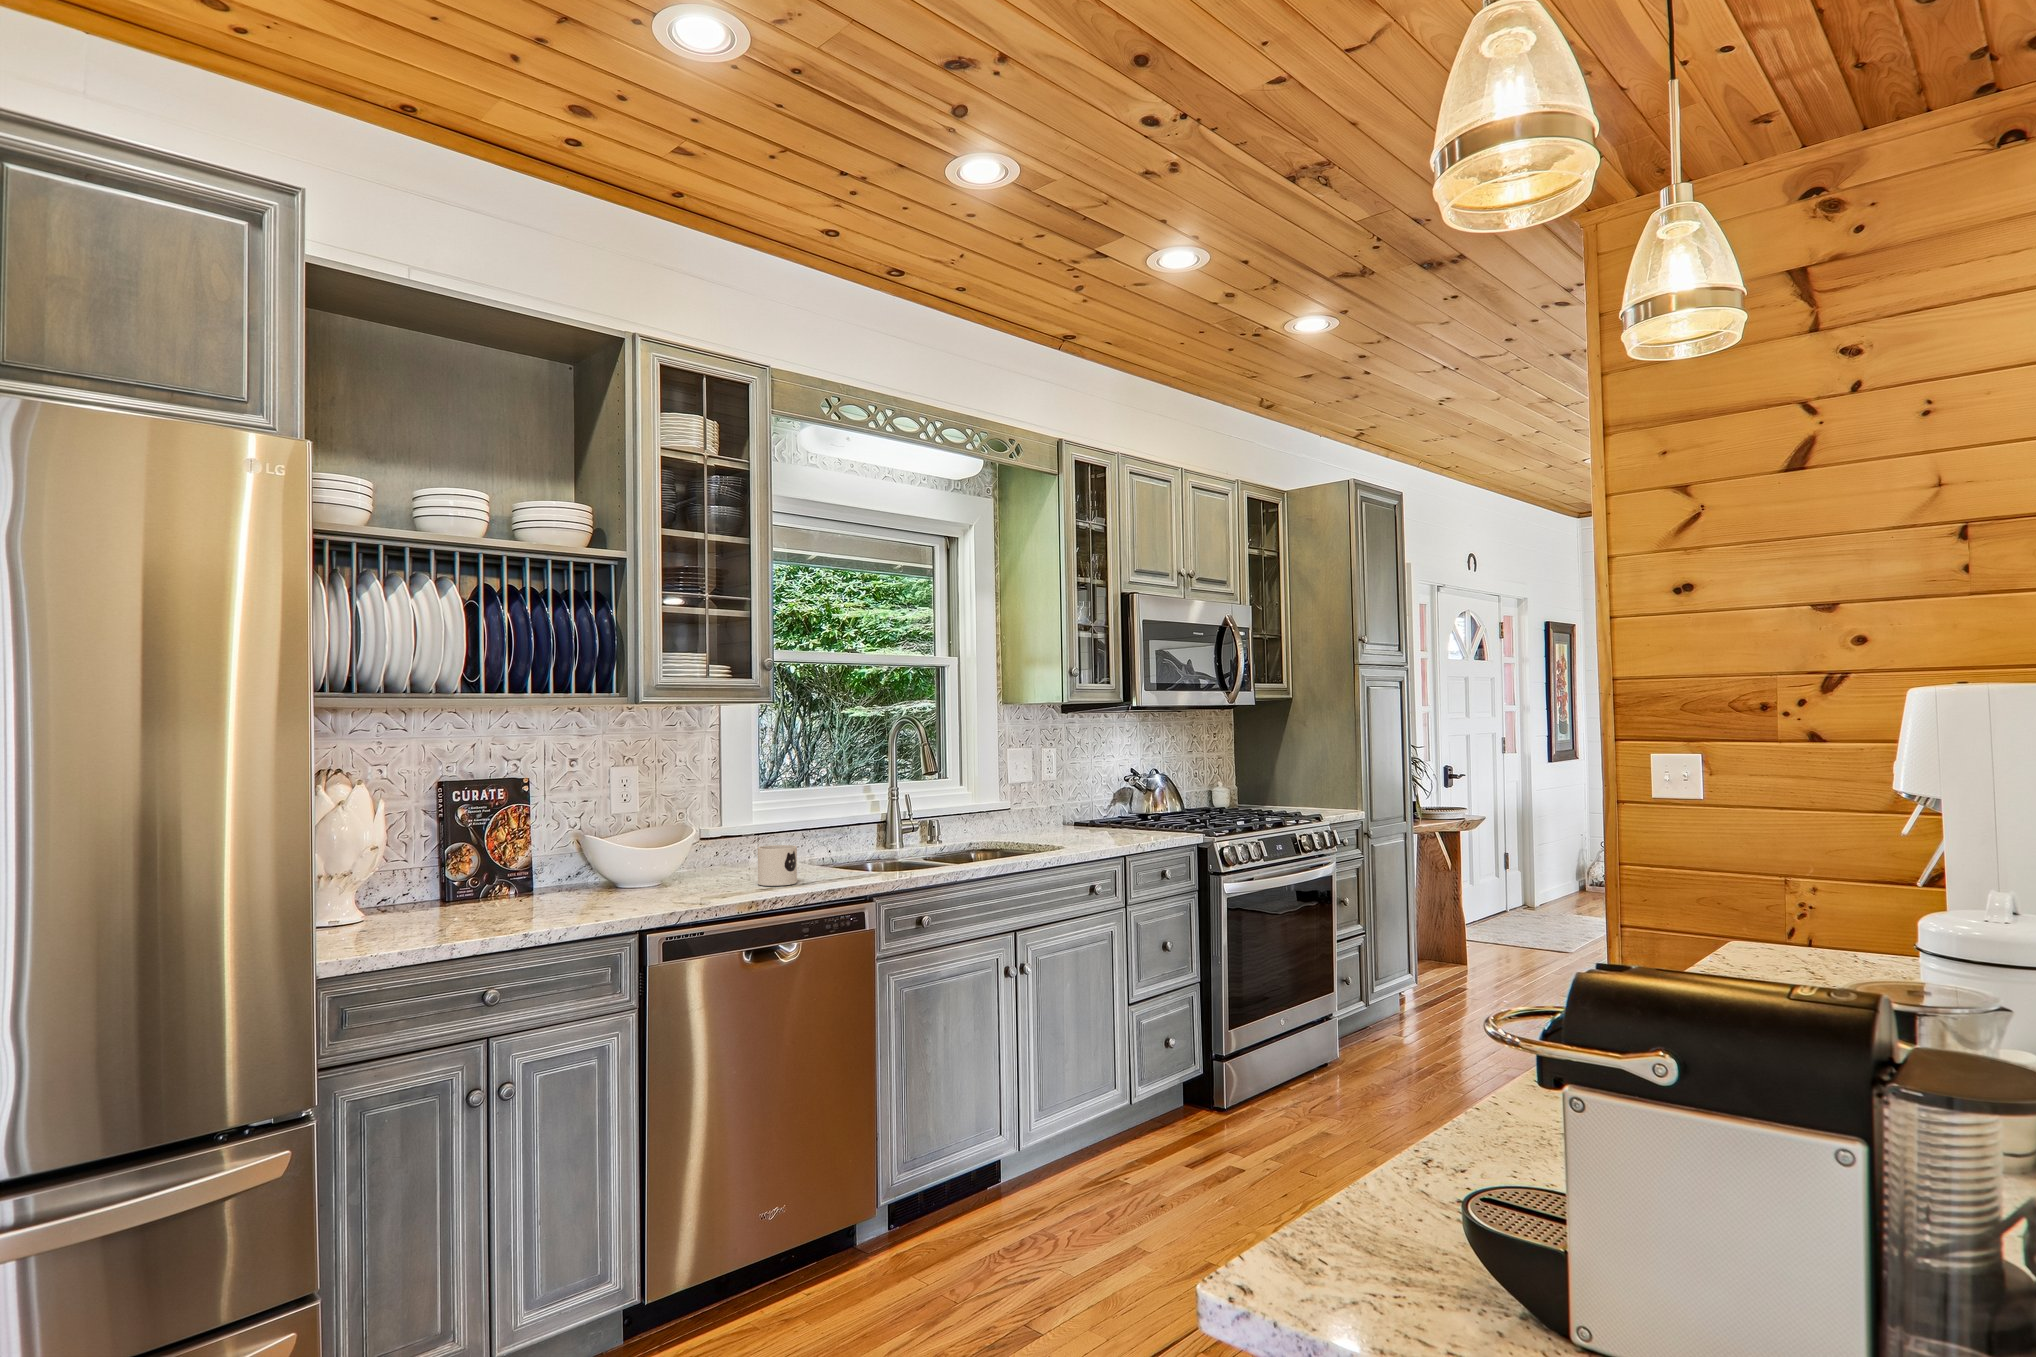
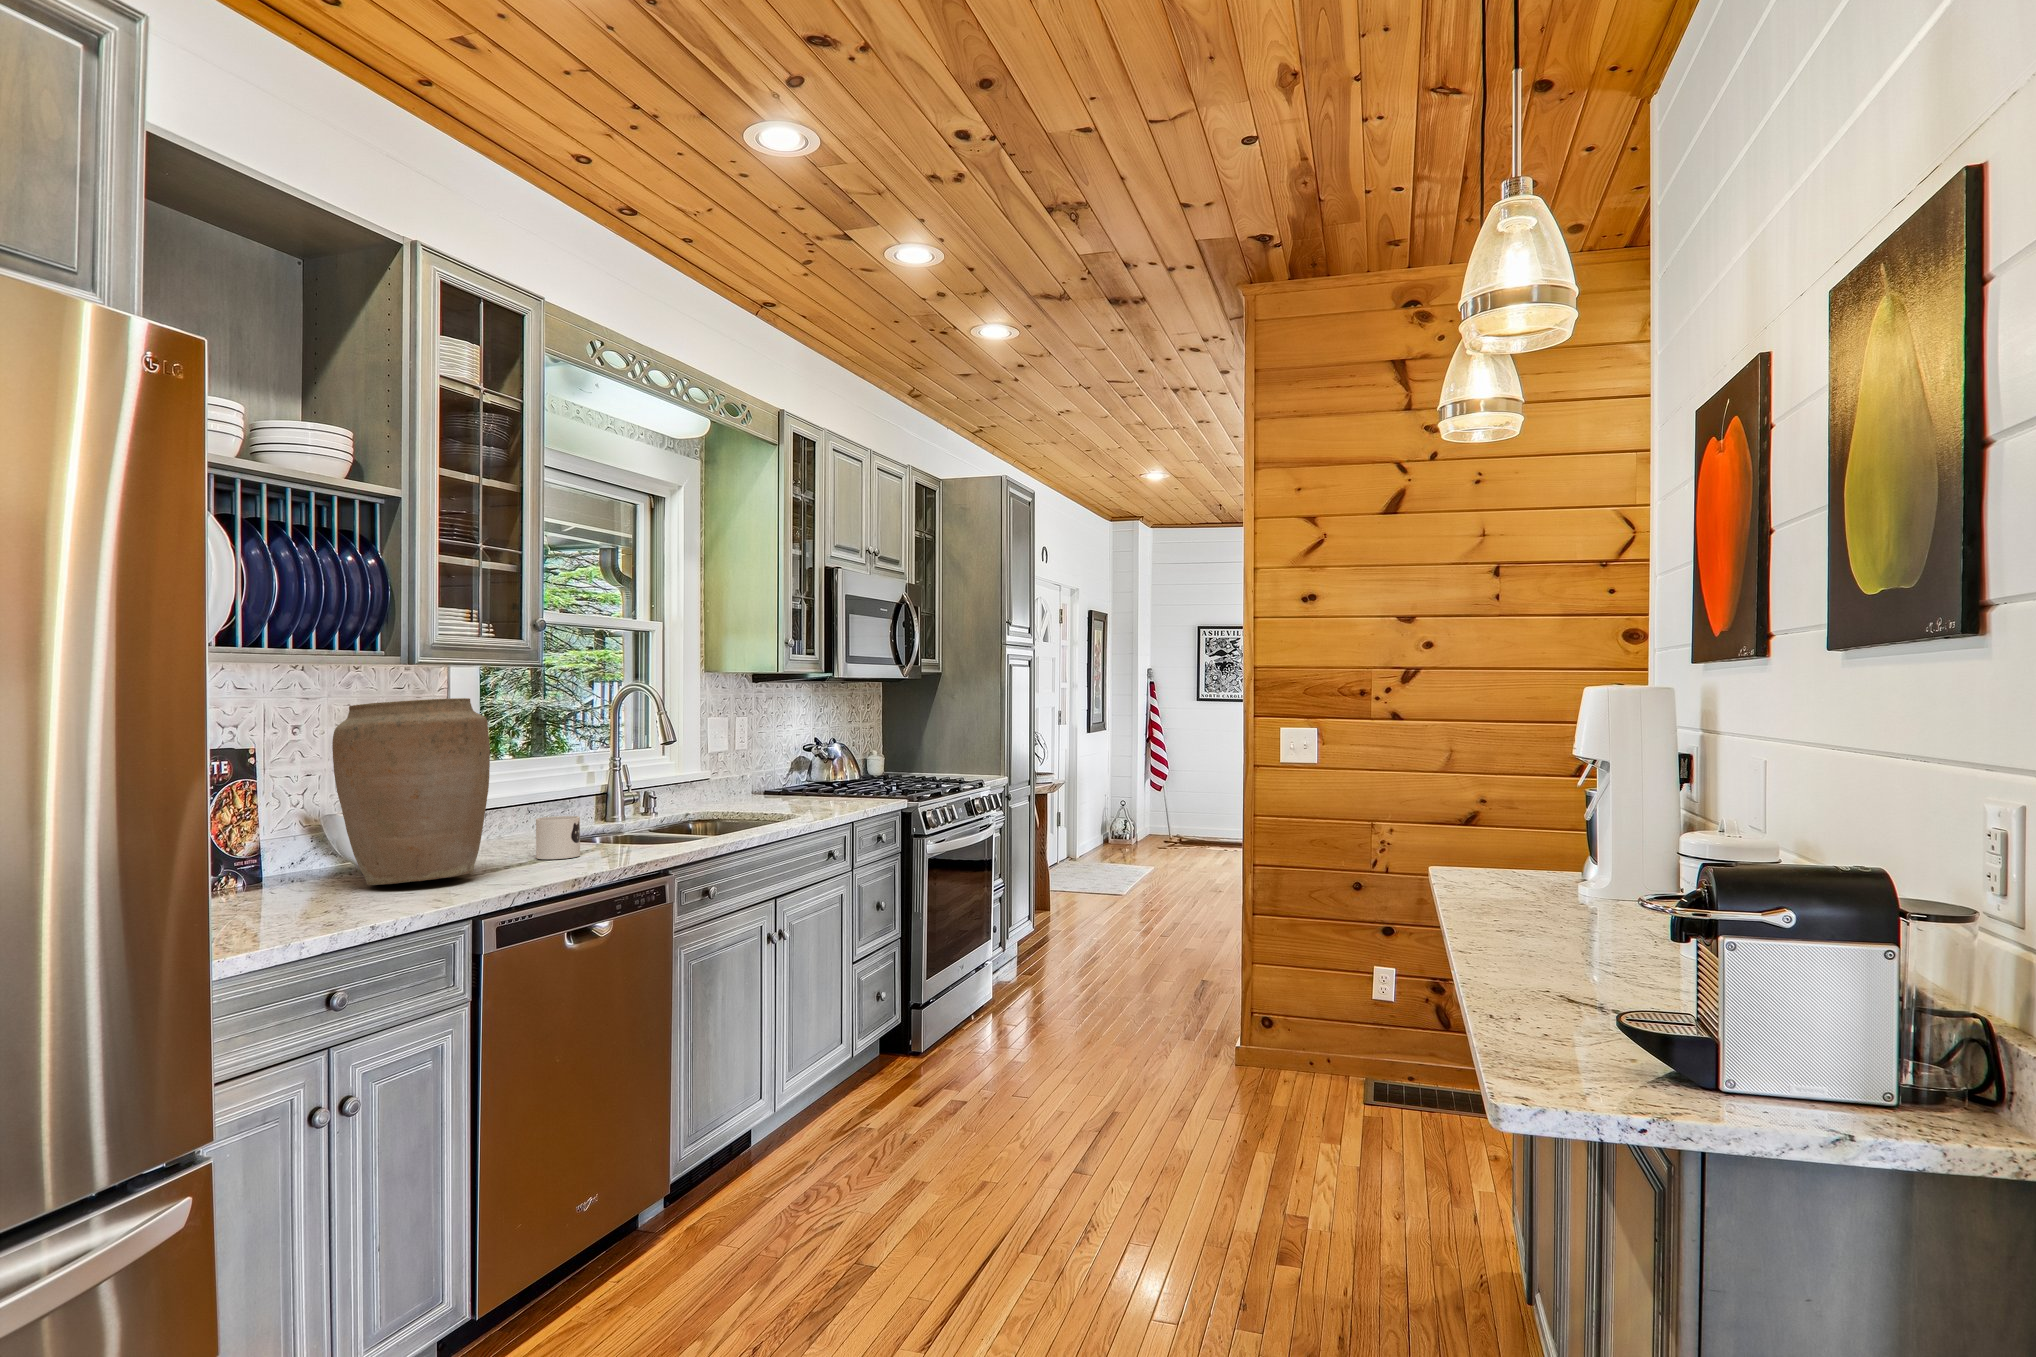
vase: none [560,738,691,902] -> present [332,698,490,885]

